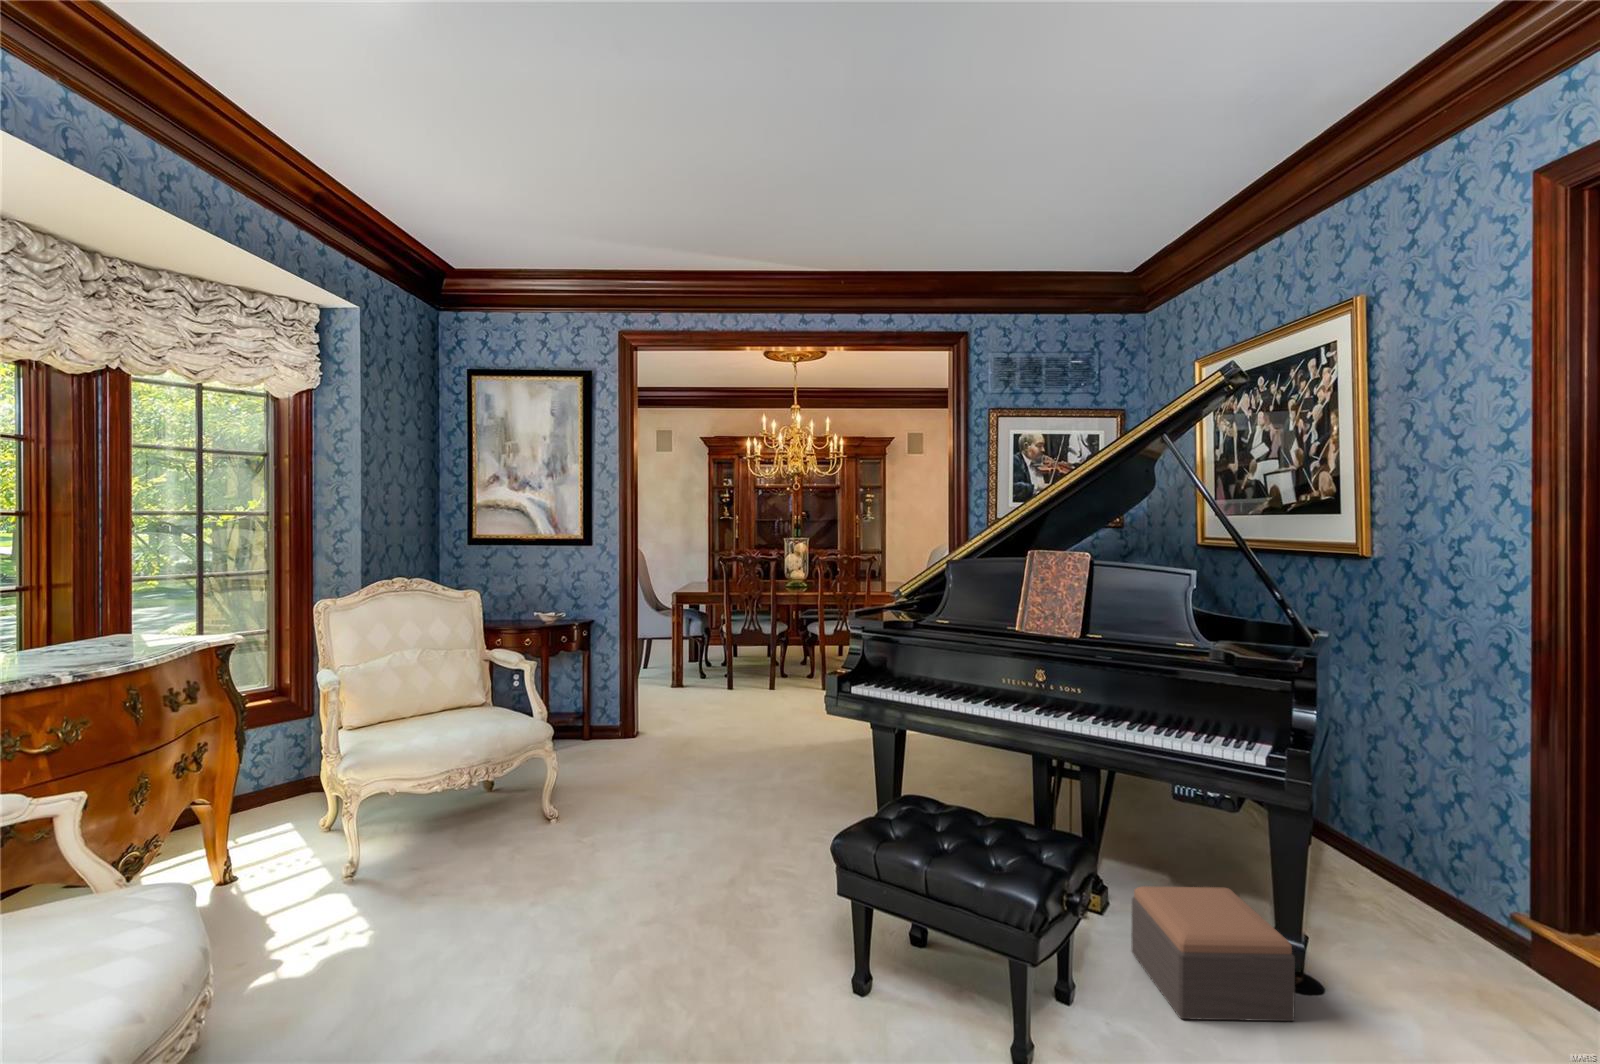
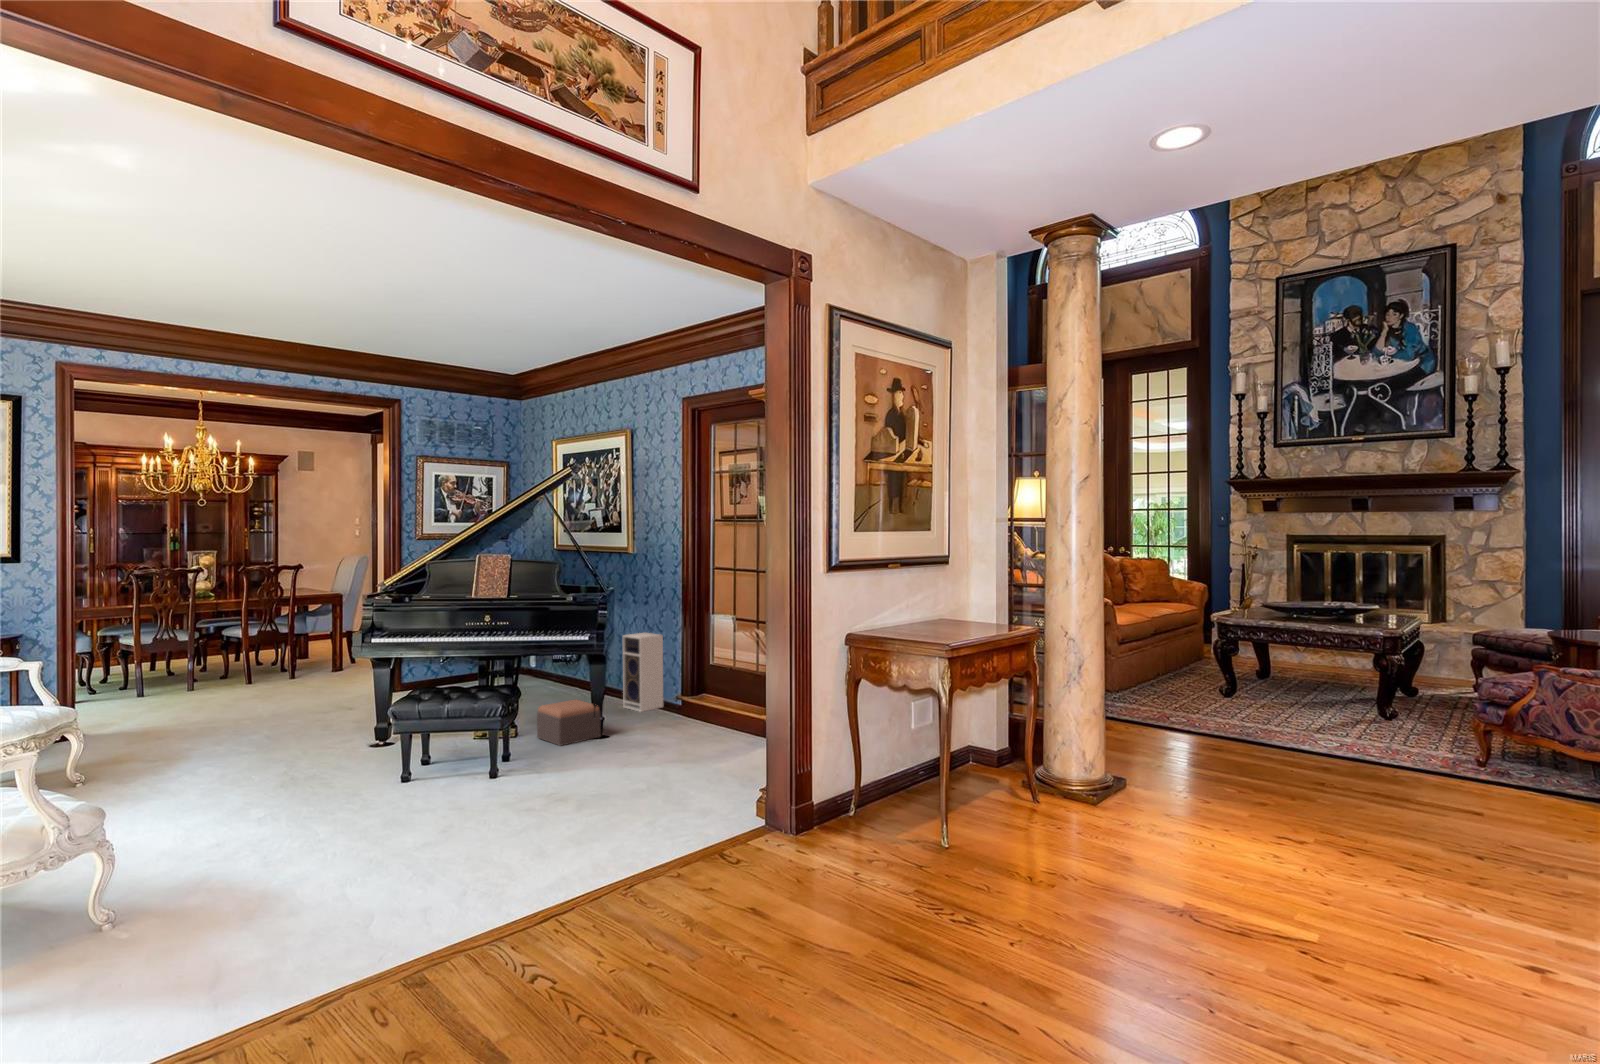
speaker: none [1346,738,1467,933] -> present [623,633,663,712]

